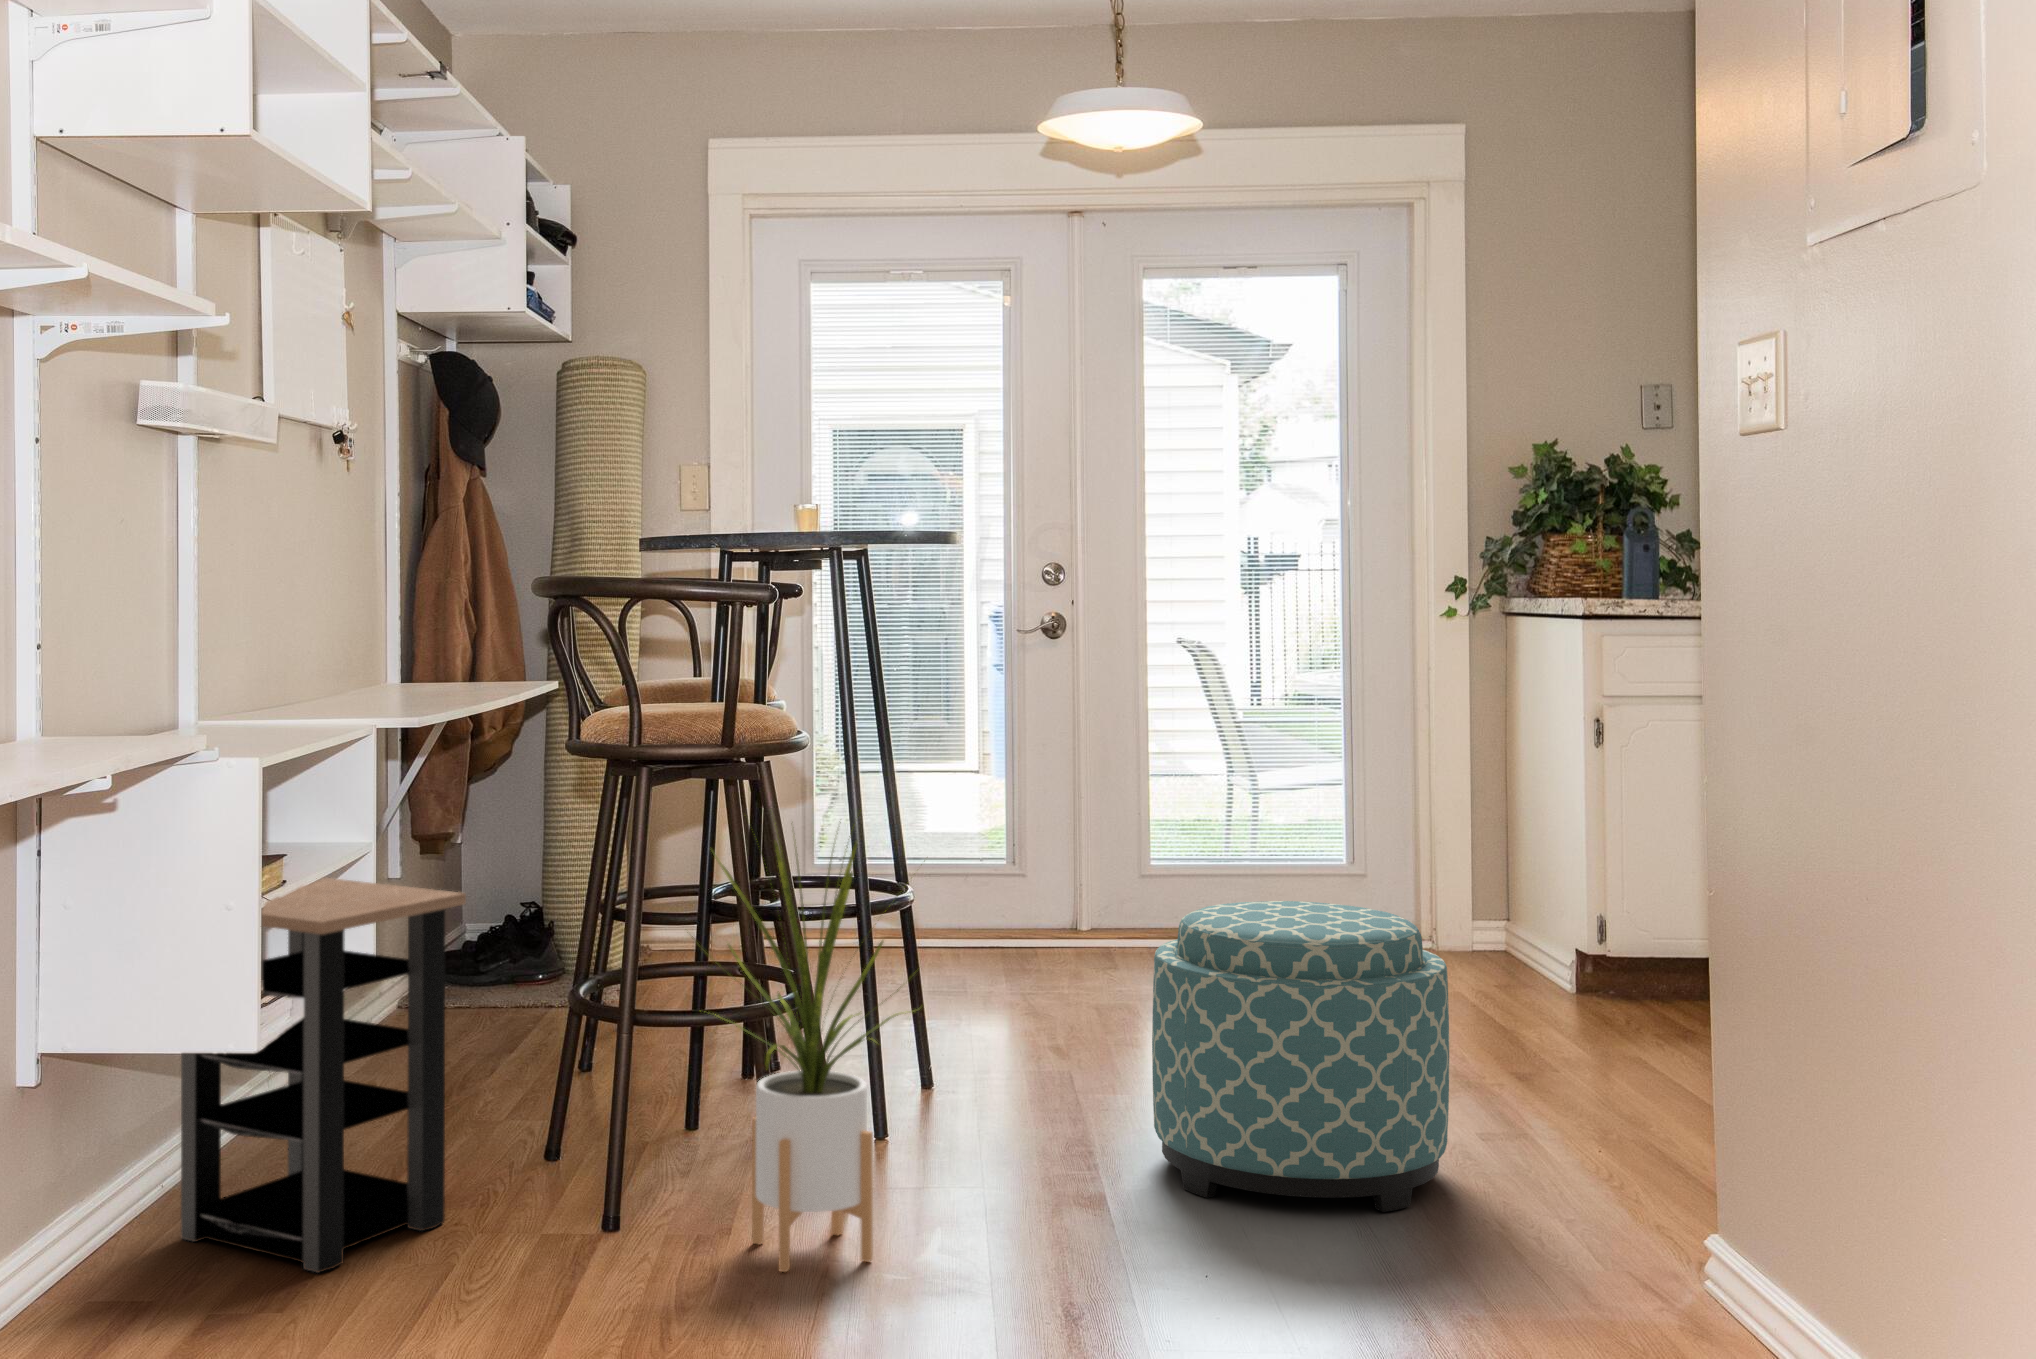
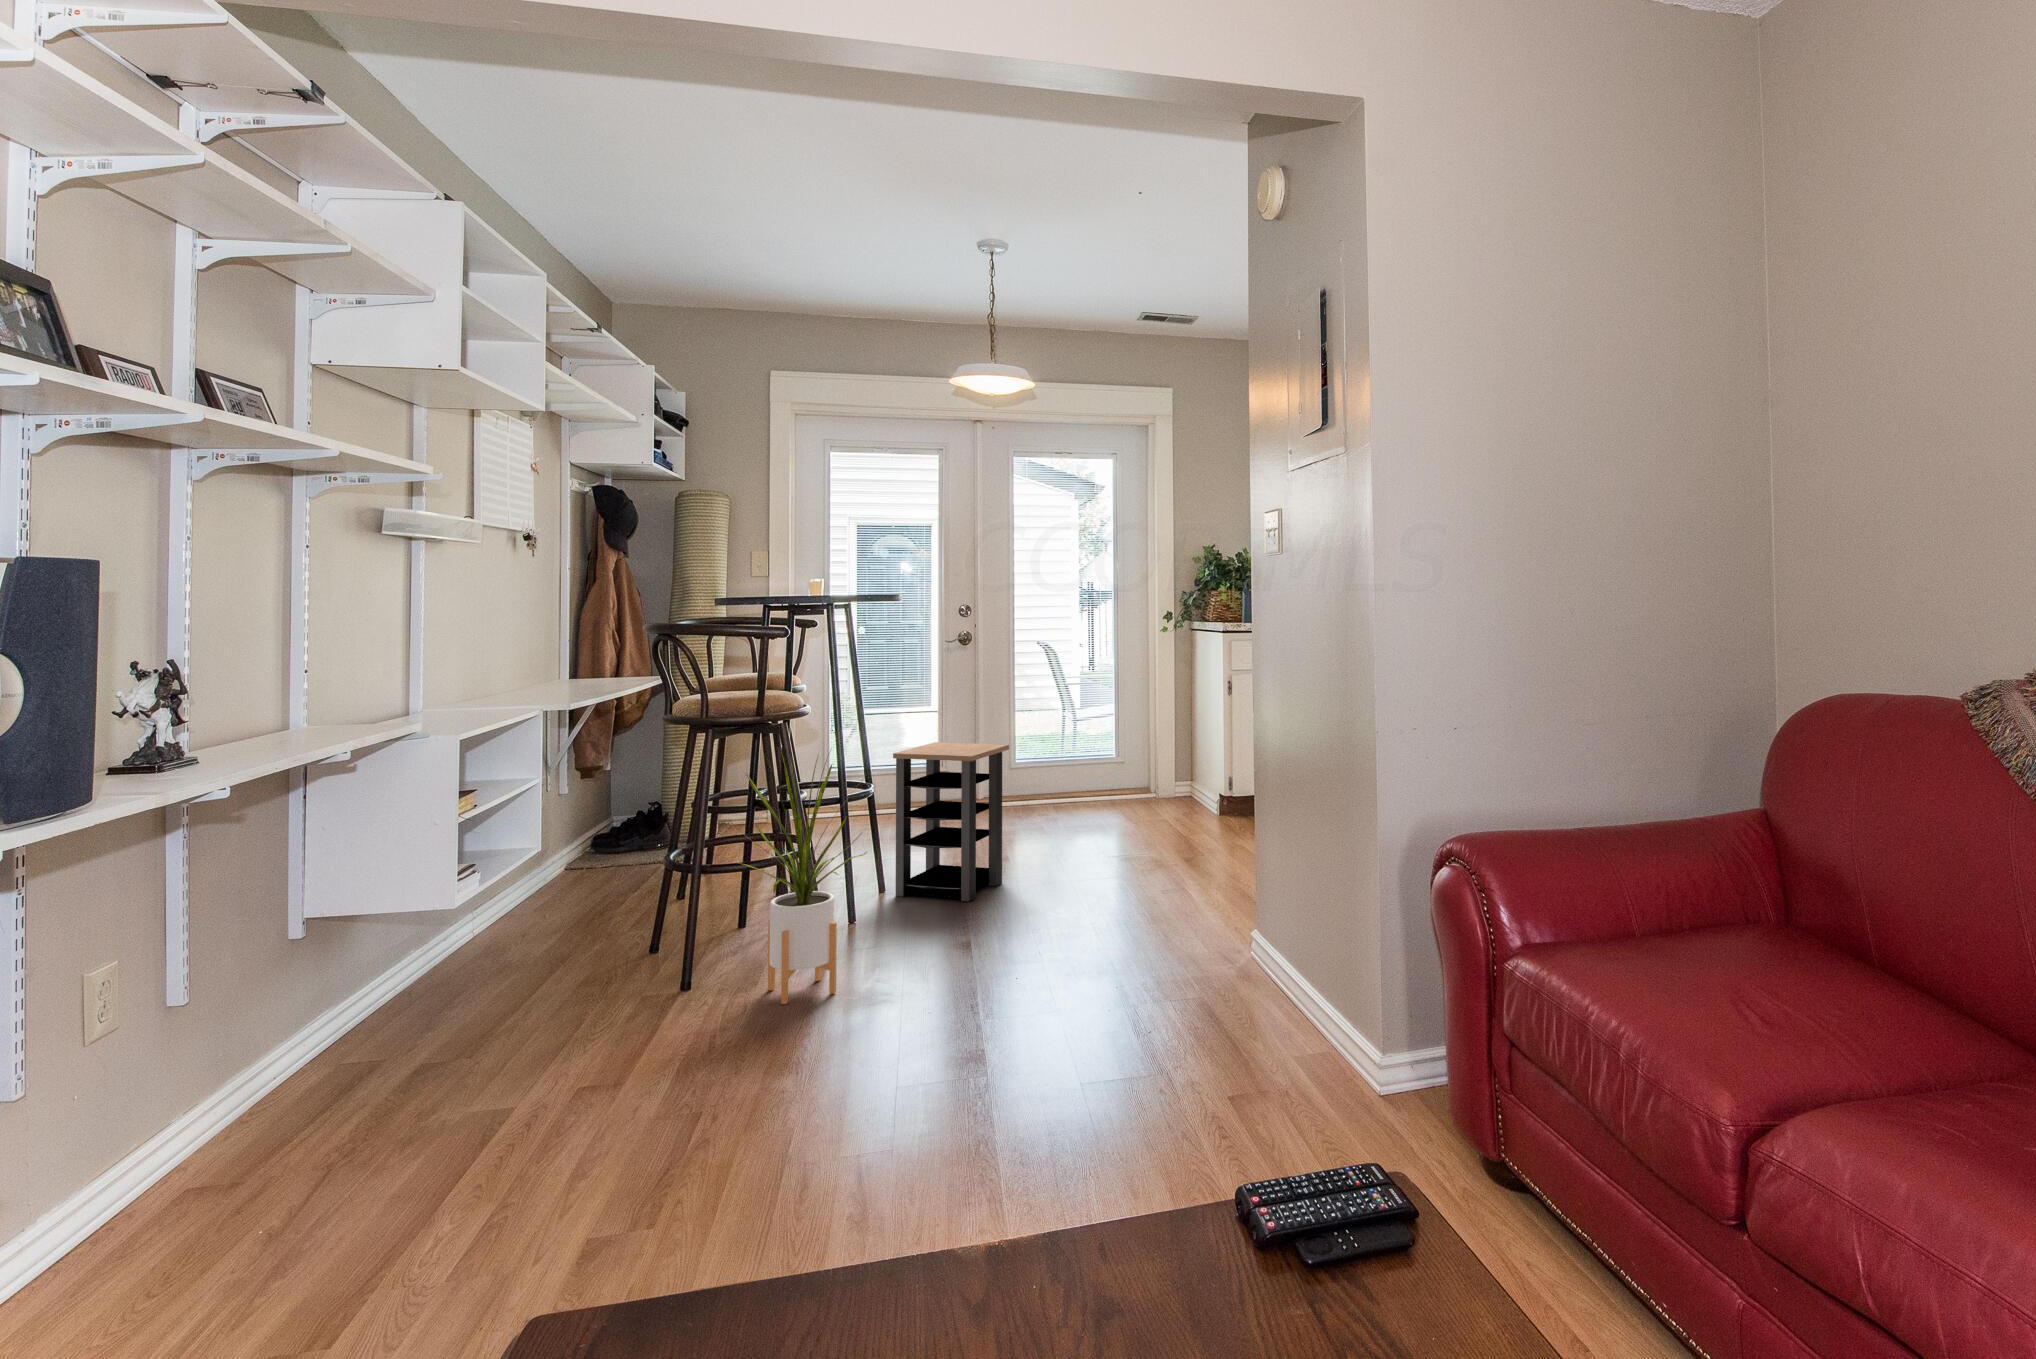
side table: present [181,878,466,1273] -> present [893,742,1009,901]
ottoman: present [1152,901,1449,1212] -> none [999,784,1147,942]

